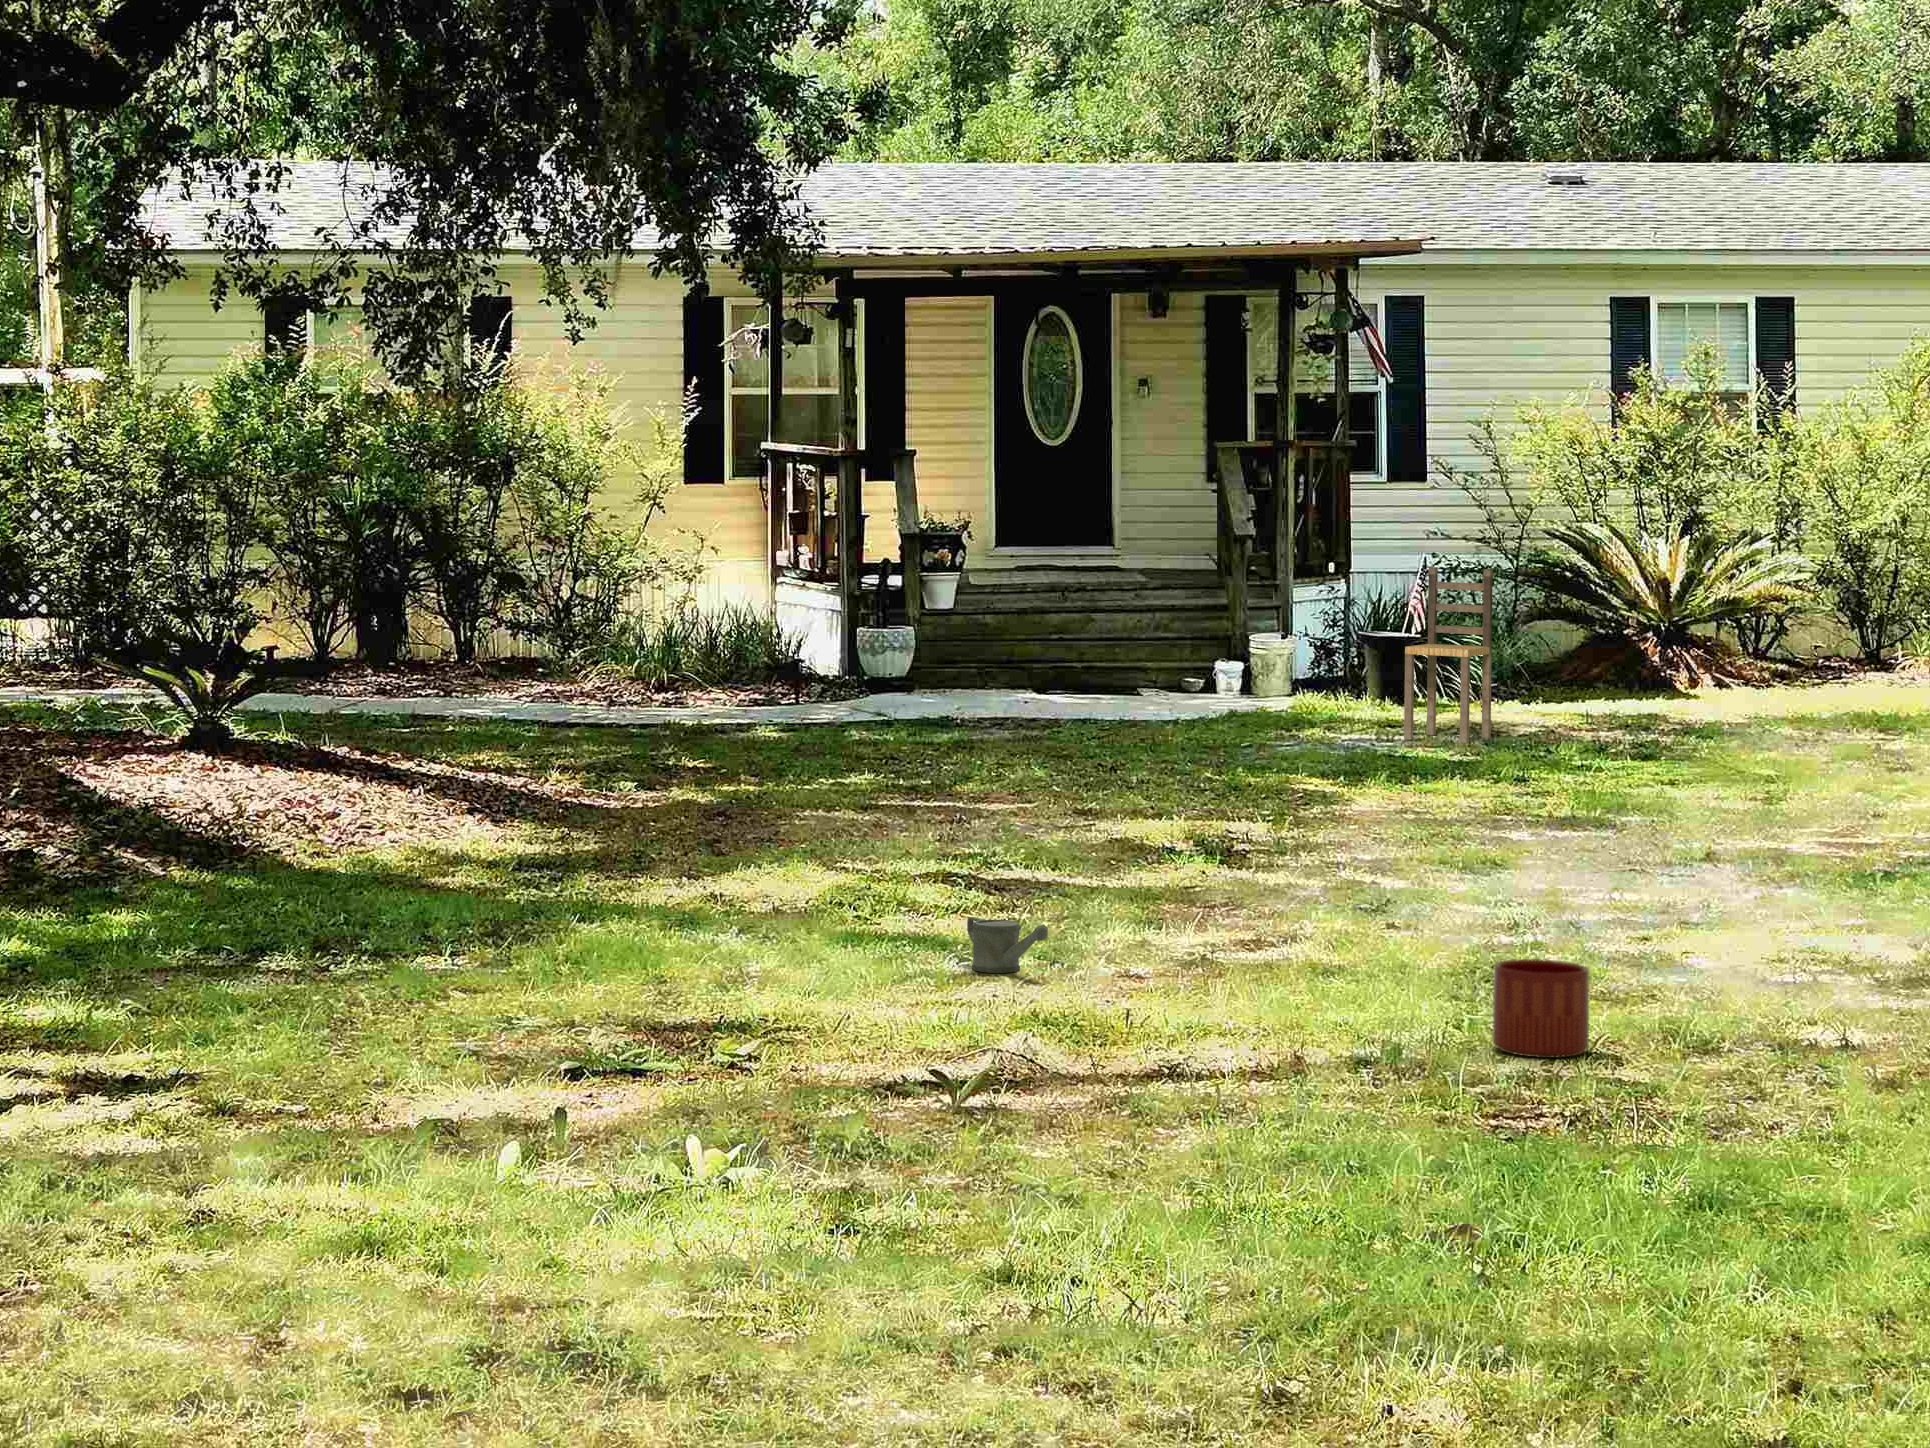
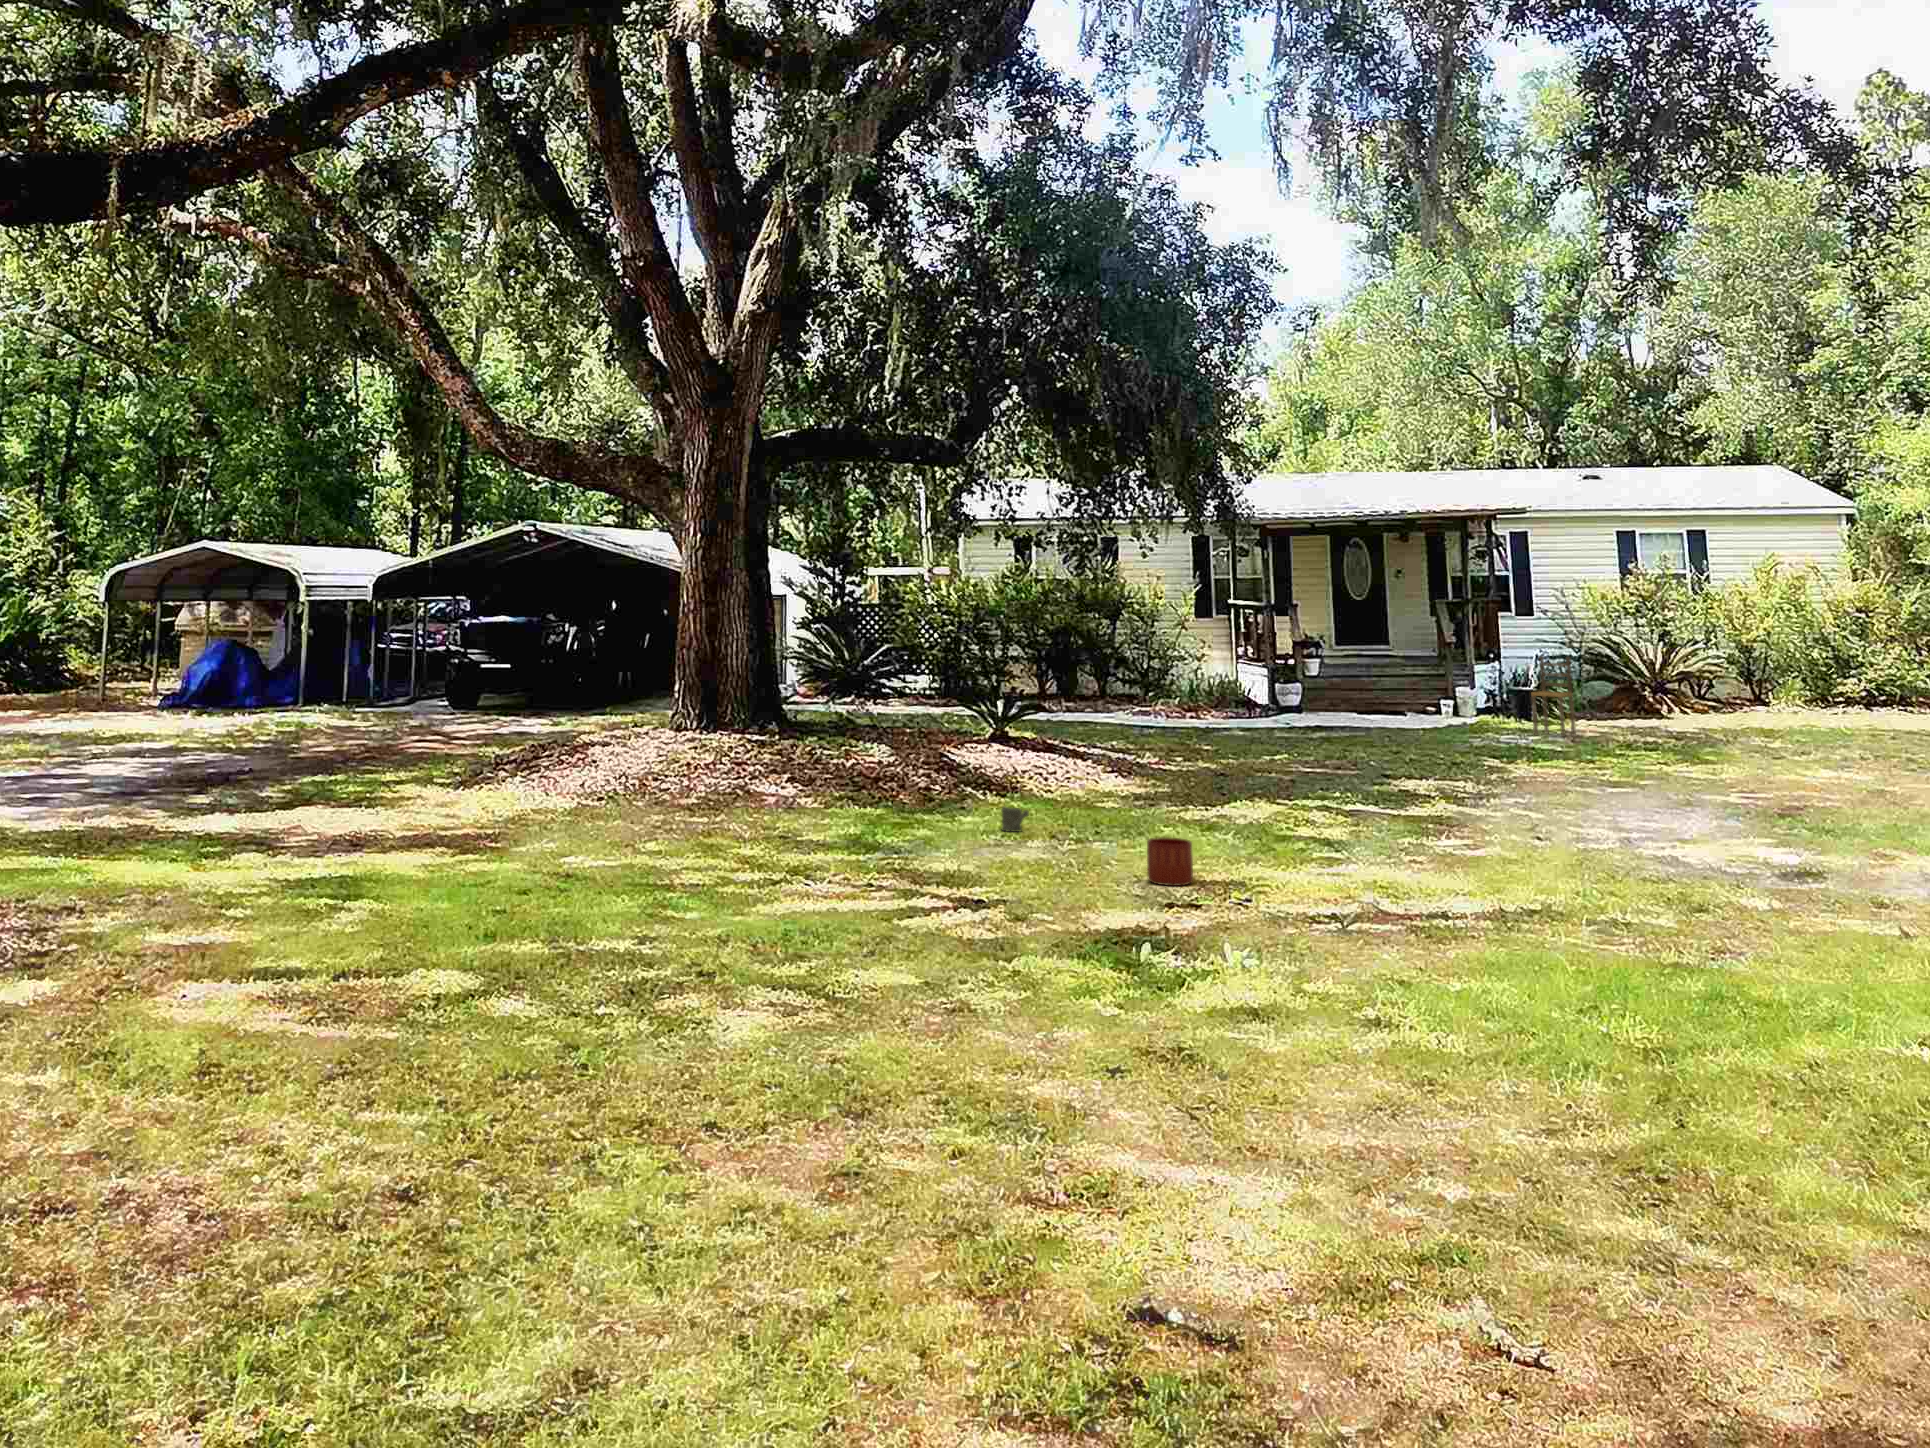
watering can: present [967,917,1048,973] -> present [1001,806,1029,832]
planter: present [1492,959,1589,1058] -> present [1147,837,1193,886]

